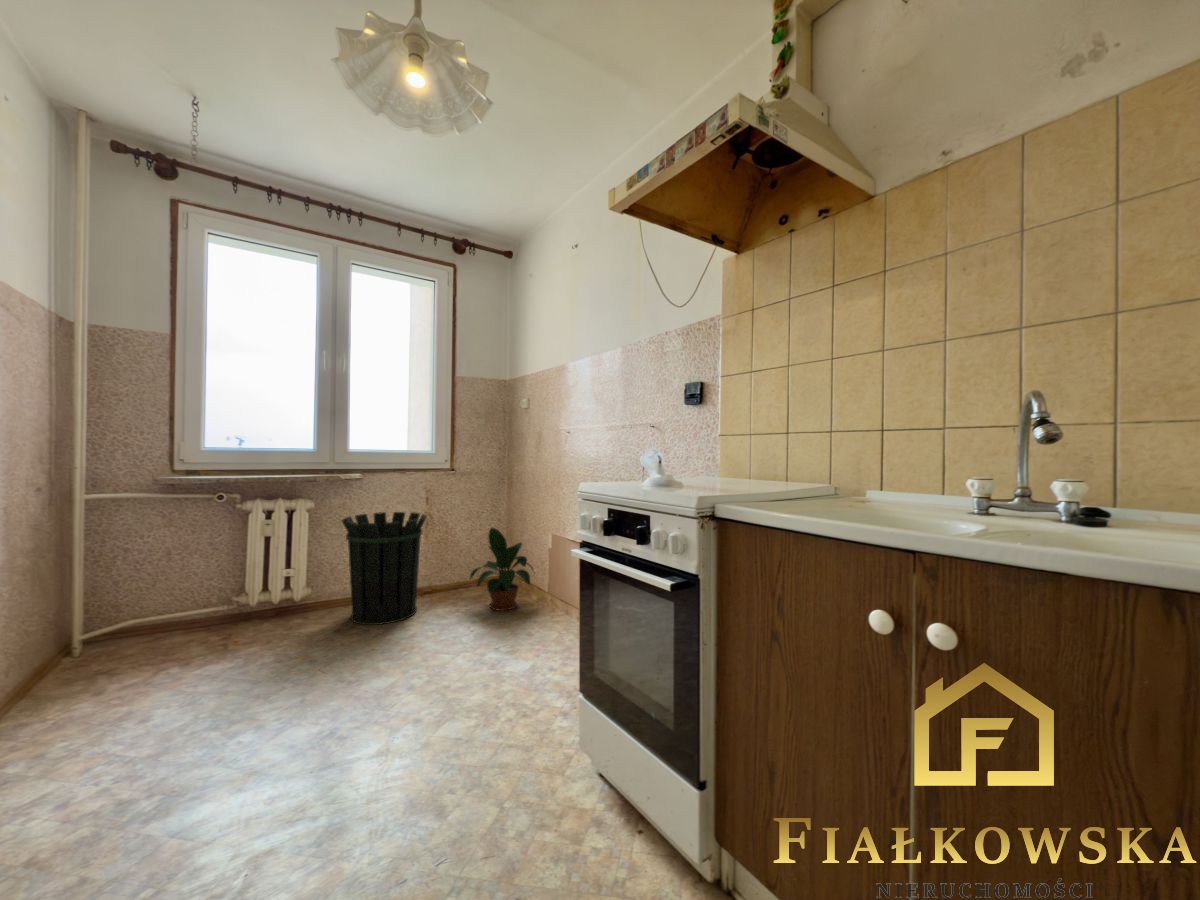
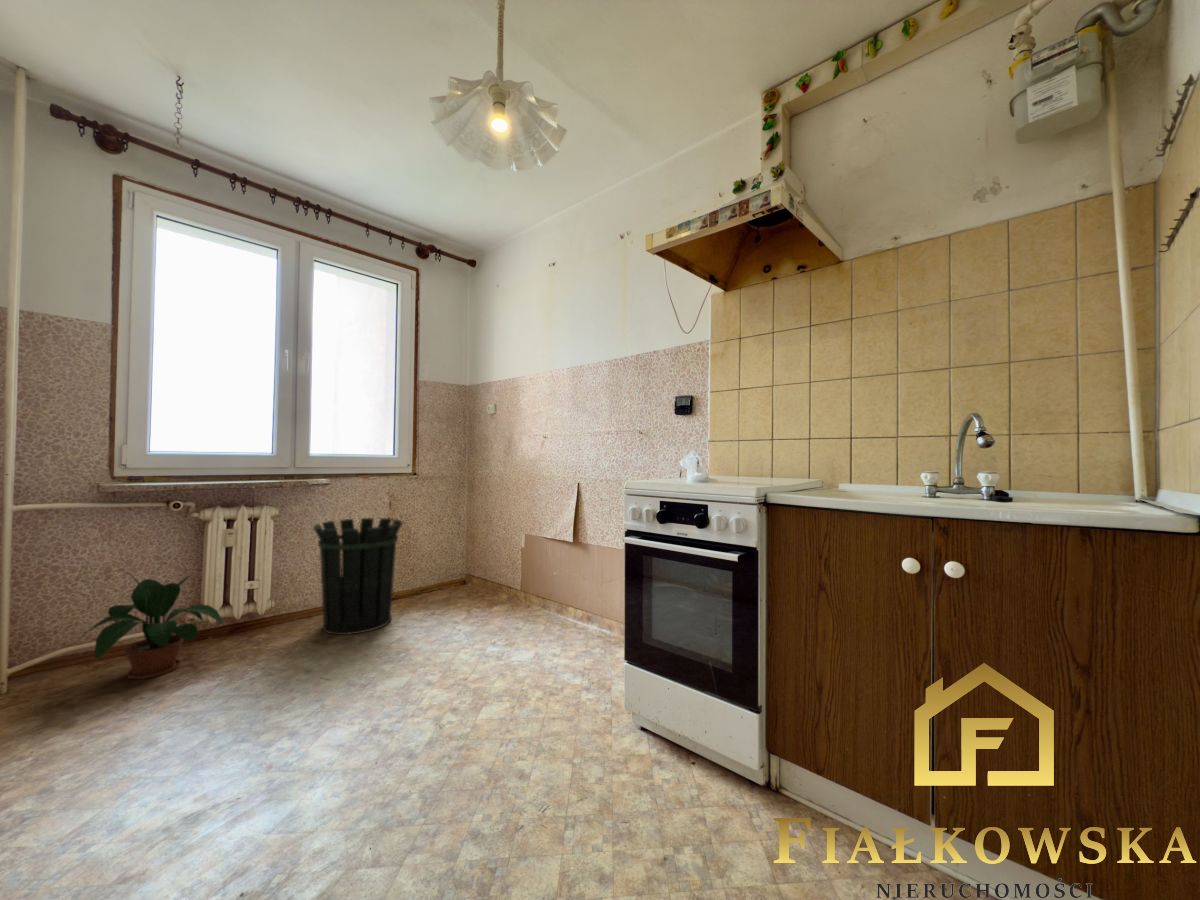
potted plant: present [470,528,533,611] -> present [81,568,222,679]

